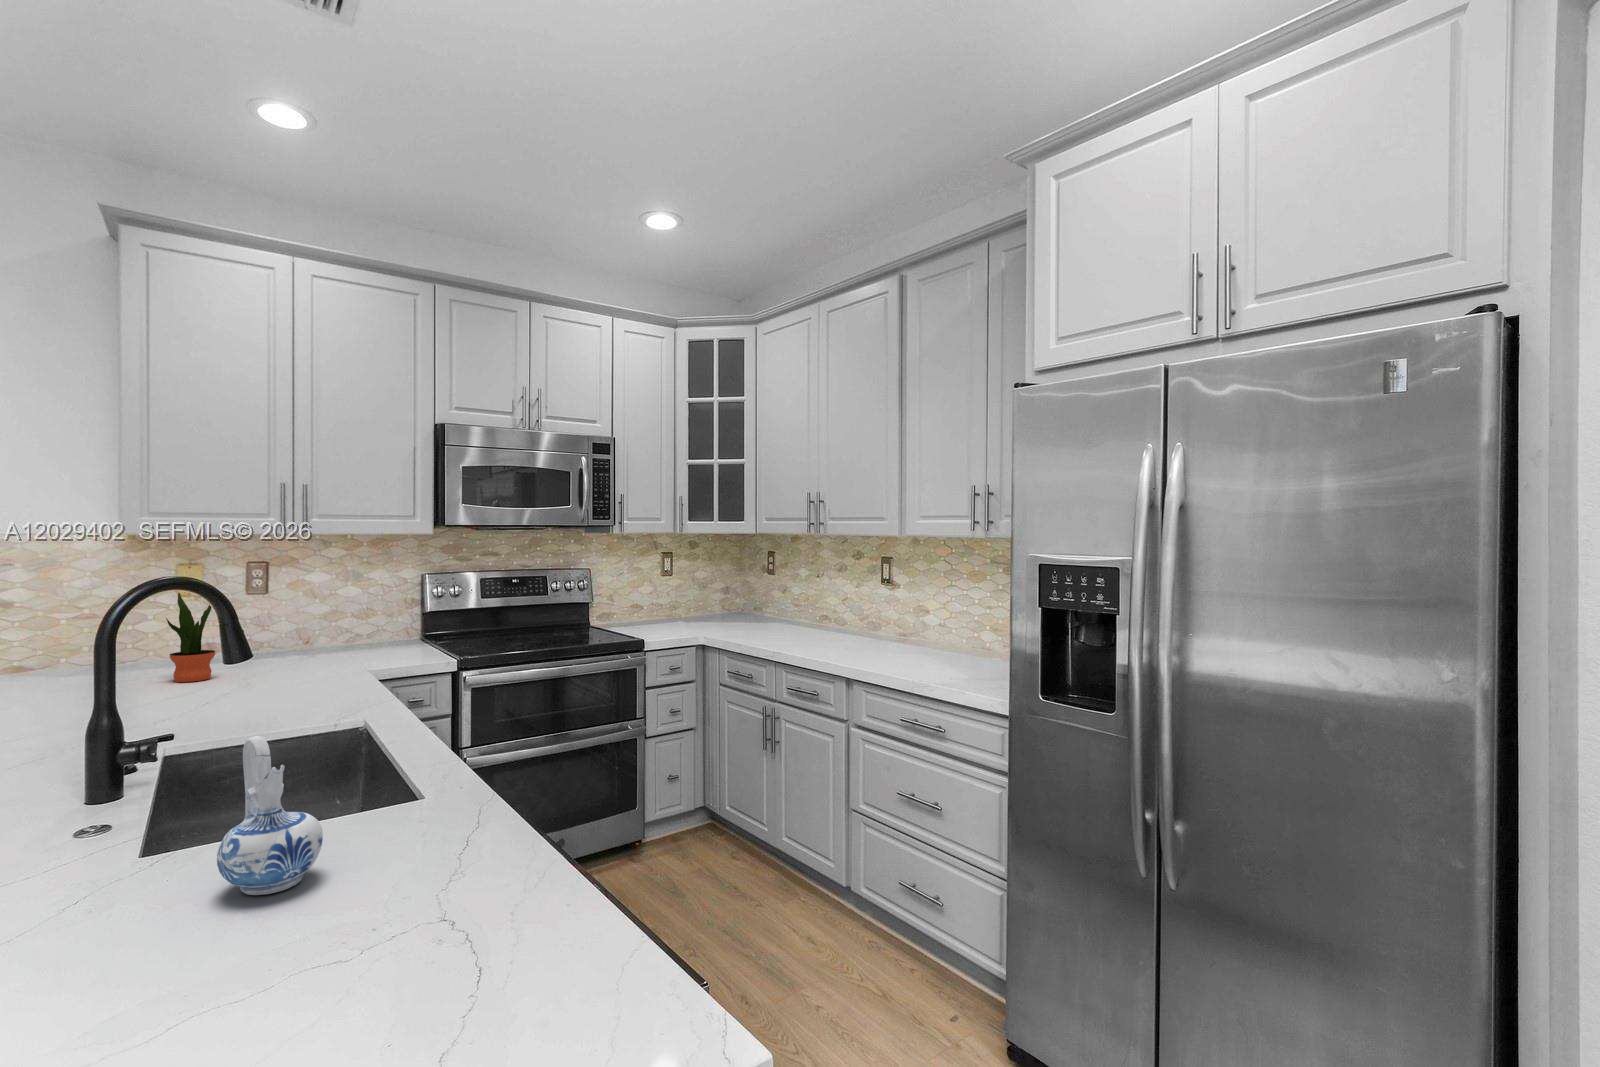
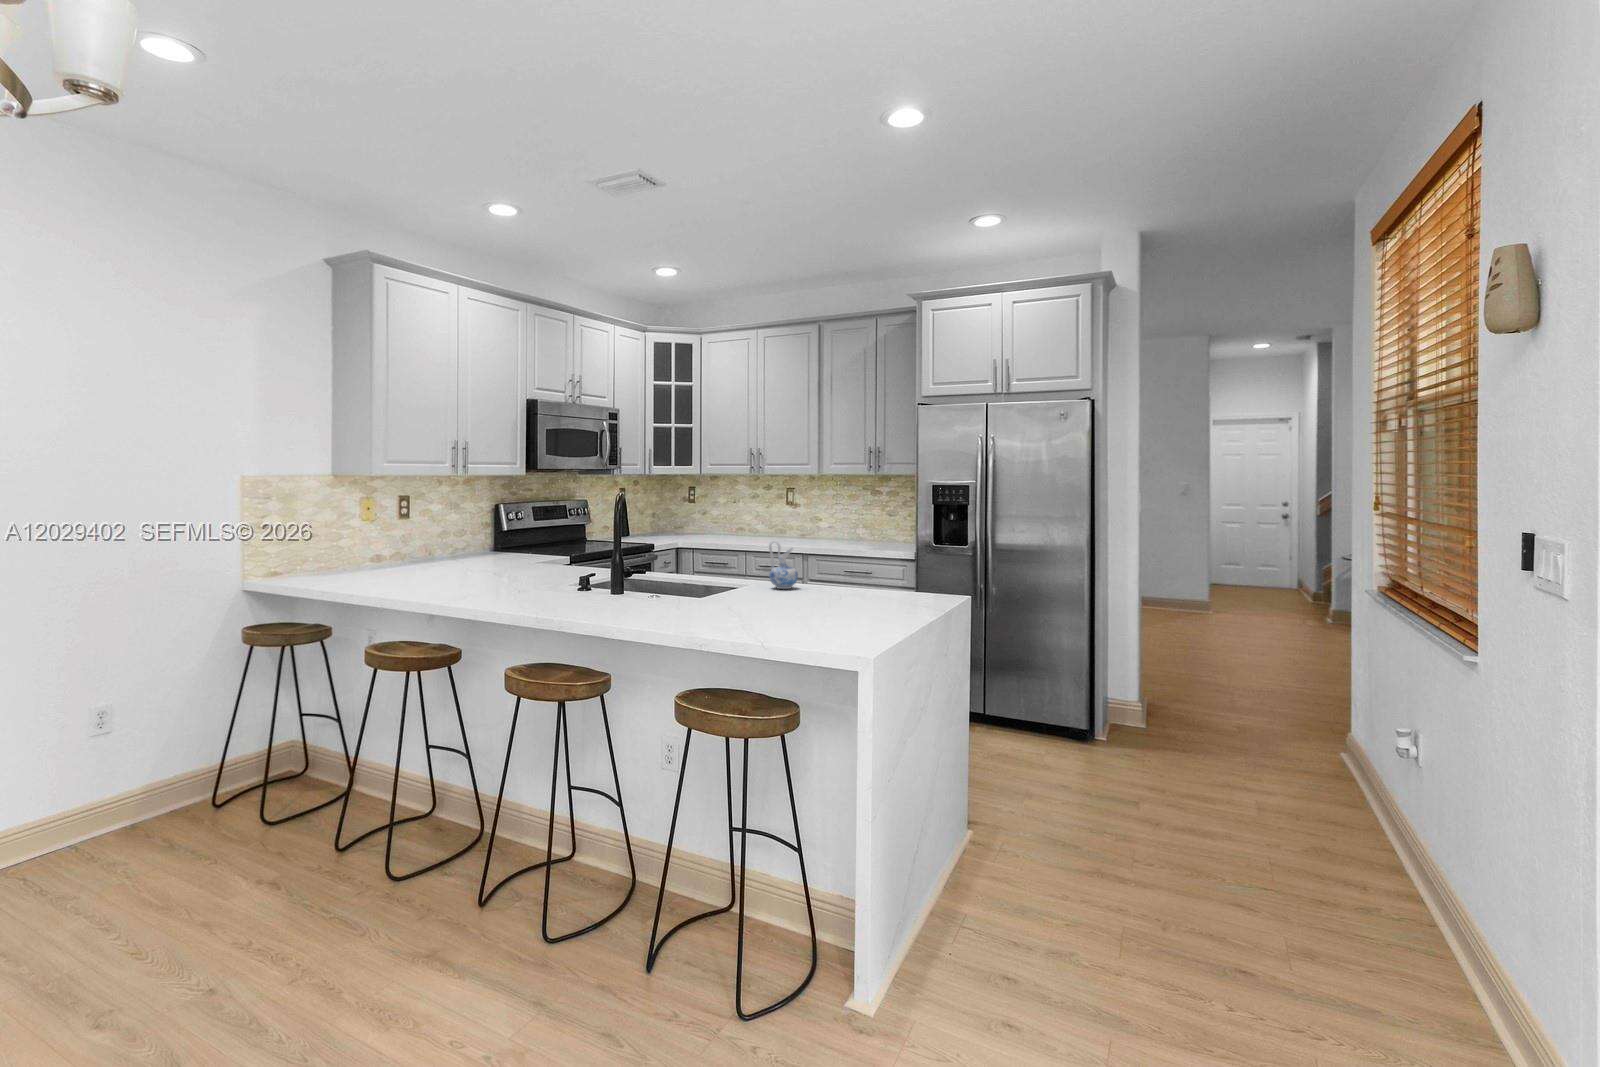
potted plant: present [166,593,215,682] -> none [433,514,466,569]

